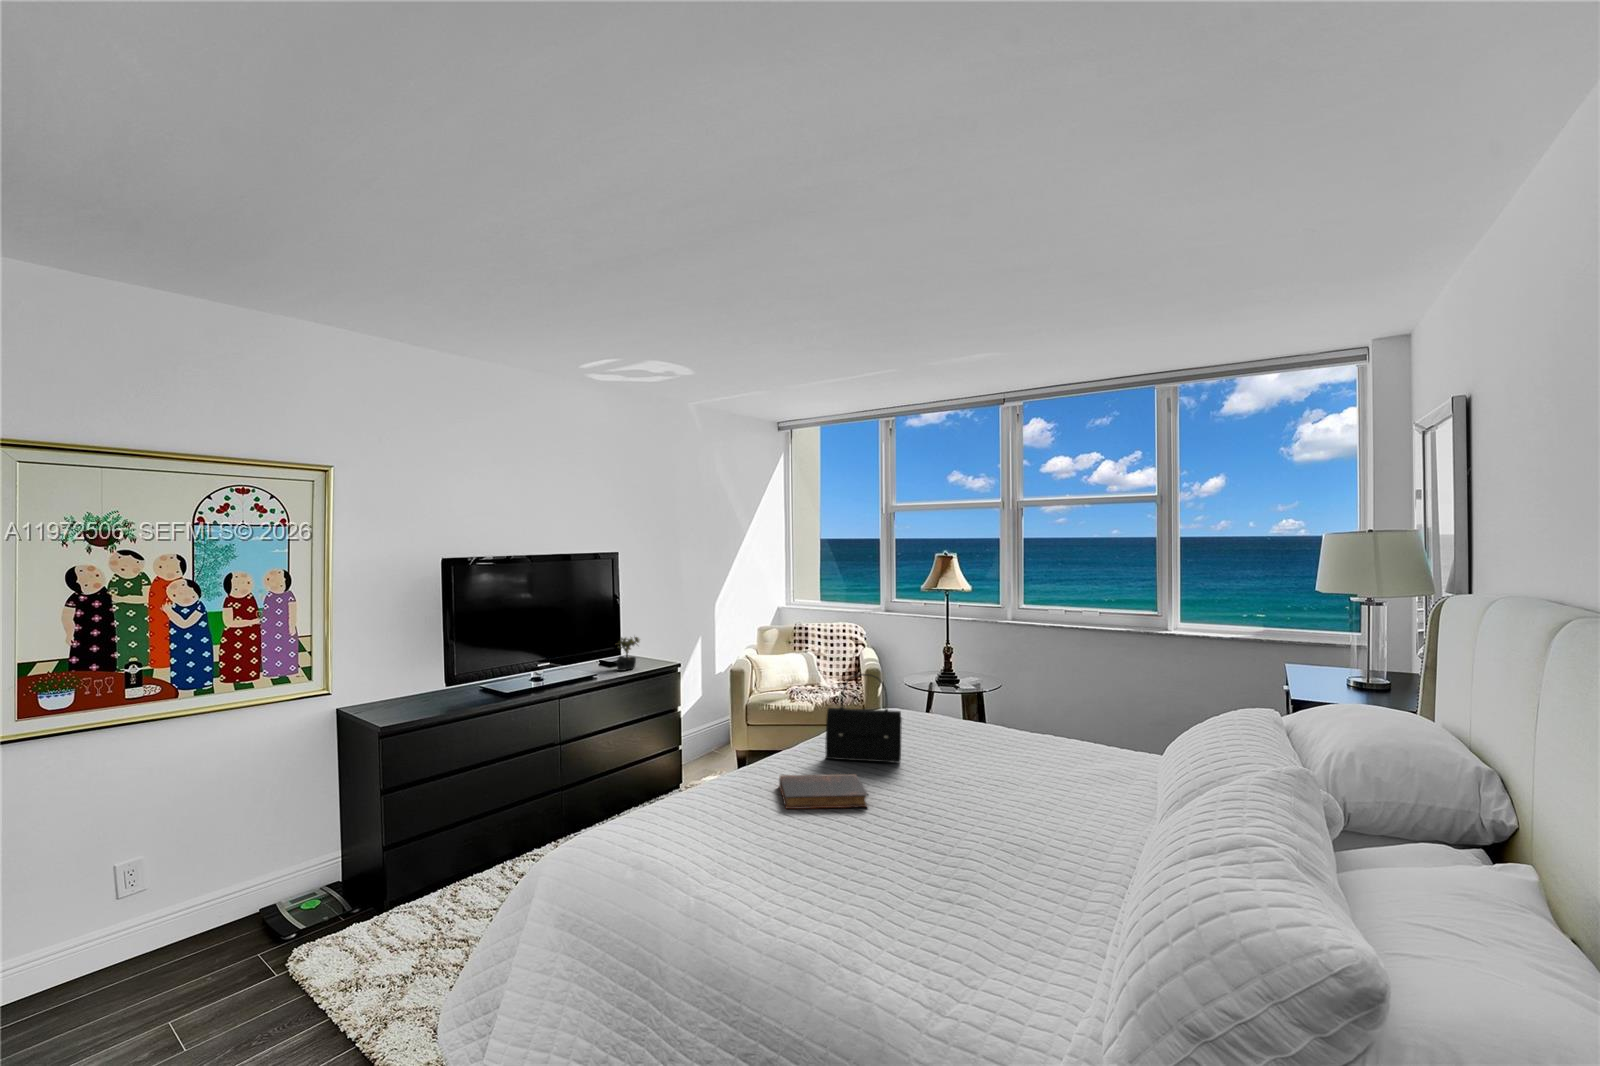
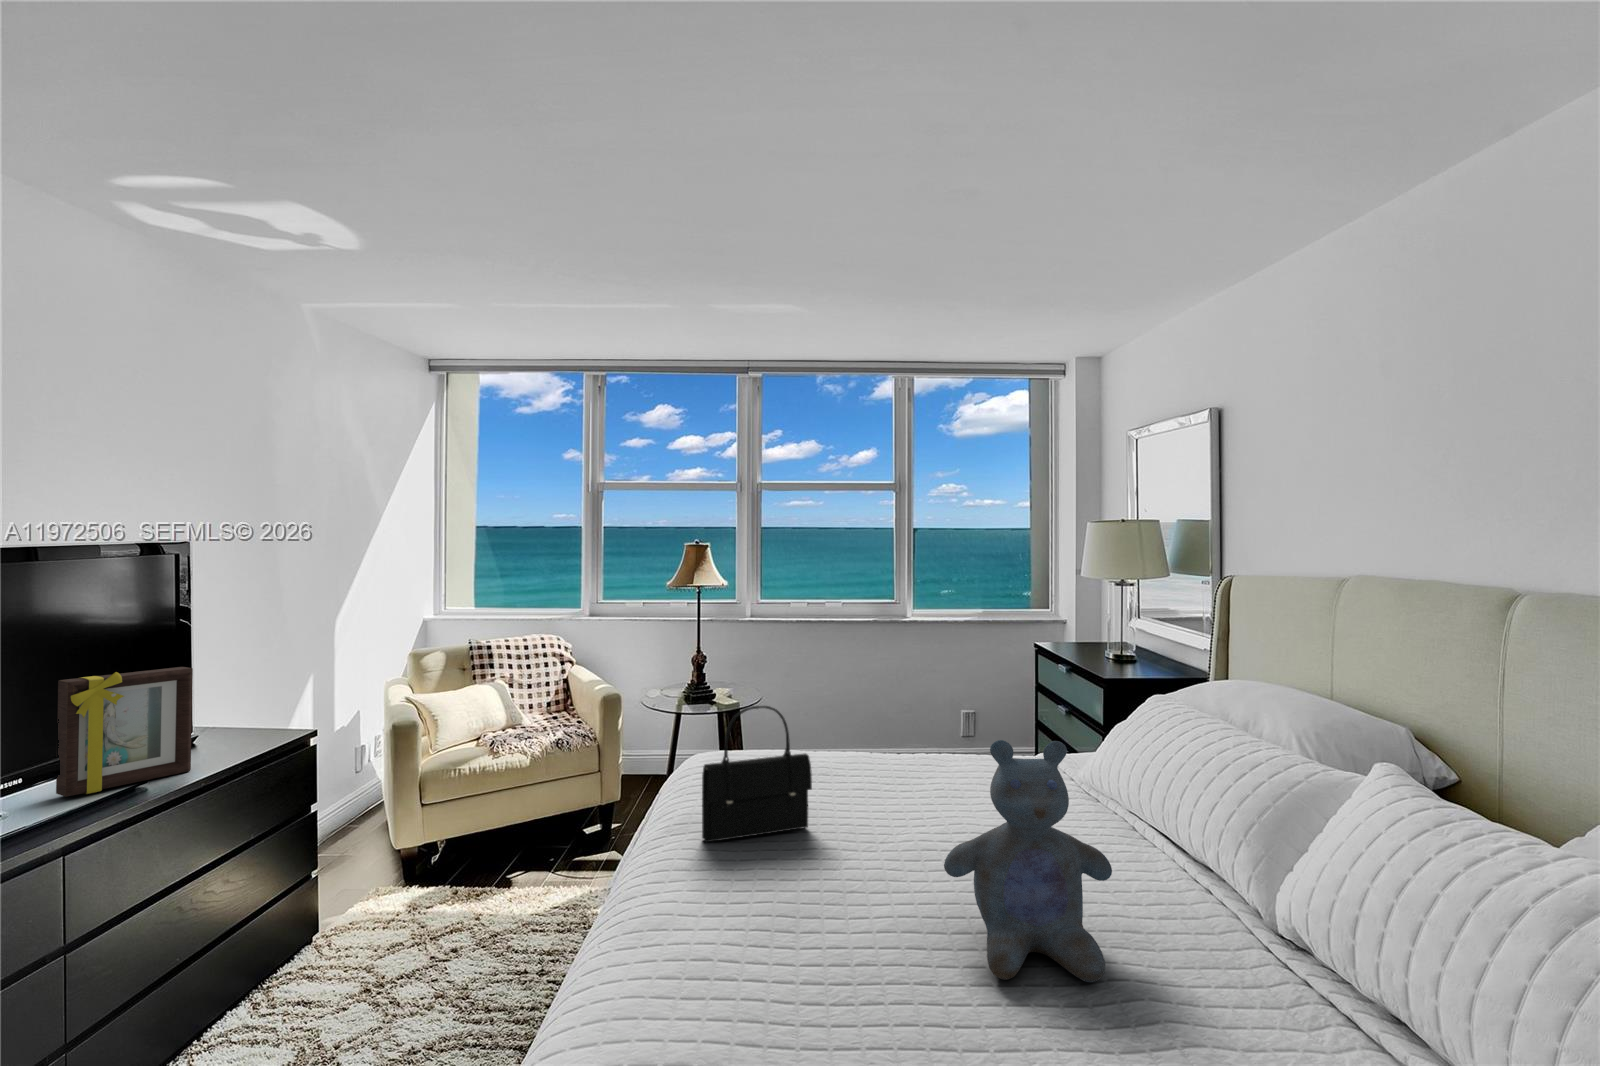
picture frame: none [537,621,601,684] -> present [56,667,193,797]
succulent plant: present [617,637,640,671] -> none [211,683,258,749]
stuffed bear: none [911,706,1026,874] -> present [944,740,1112,982]
book: present [779,774,868,809] -> none [687,860,846,945]

